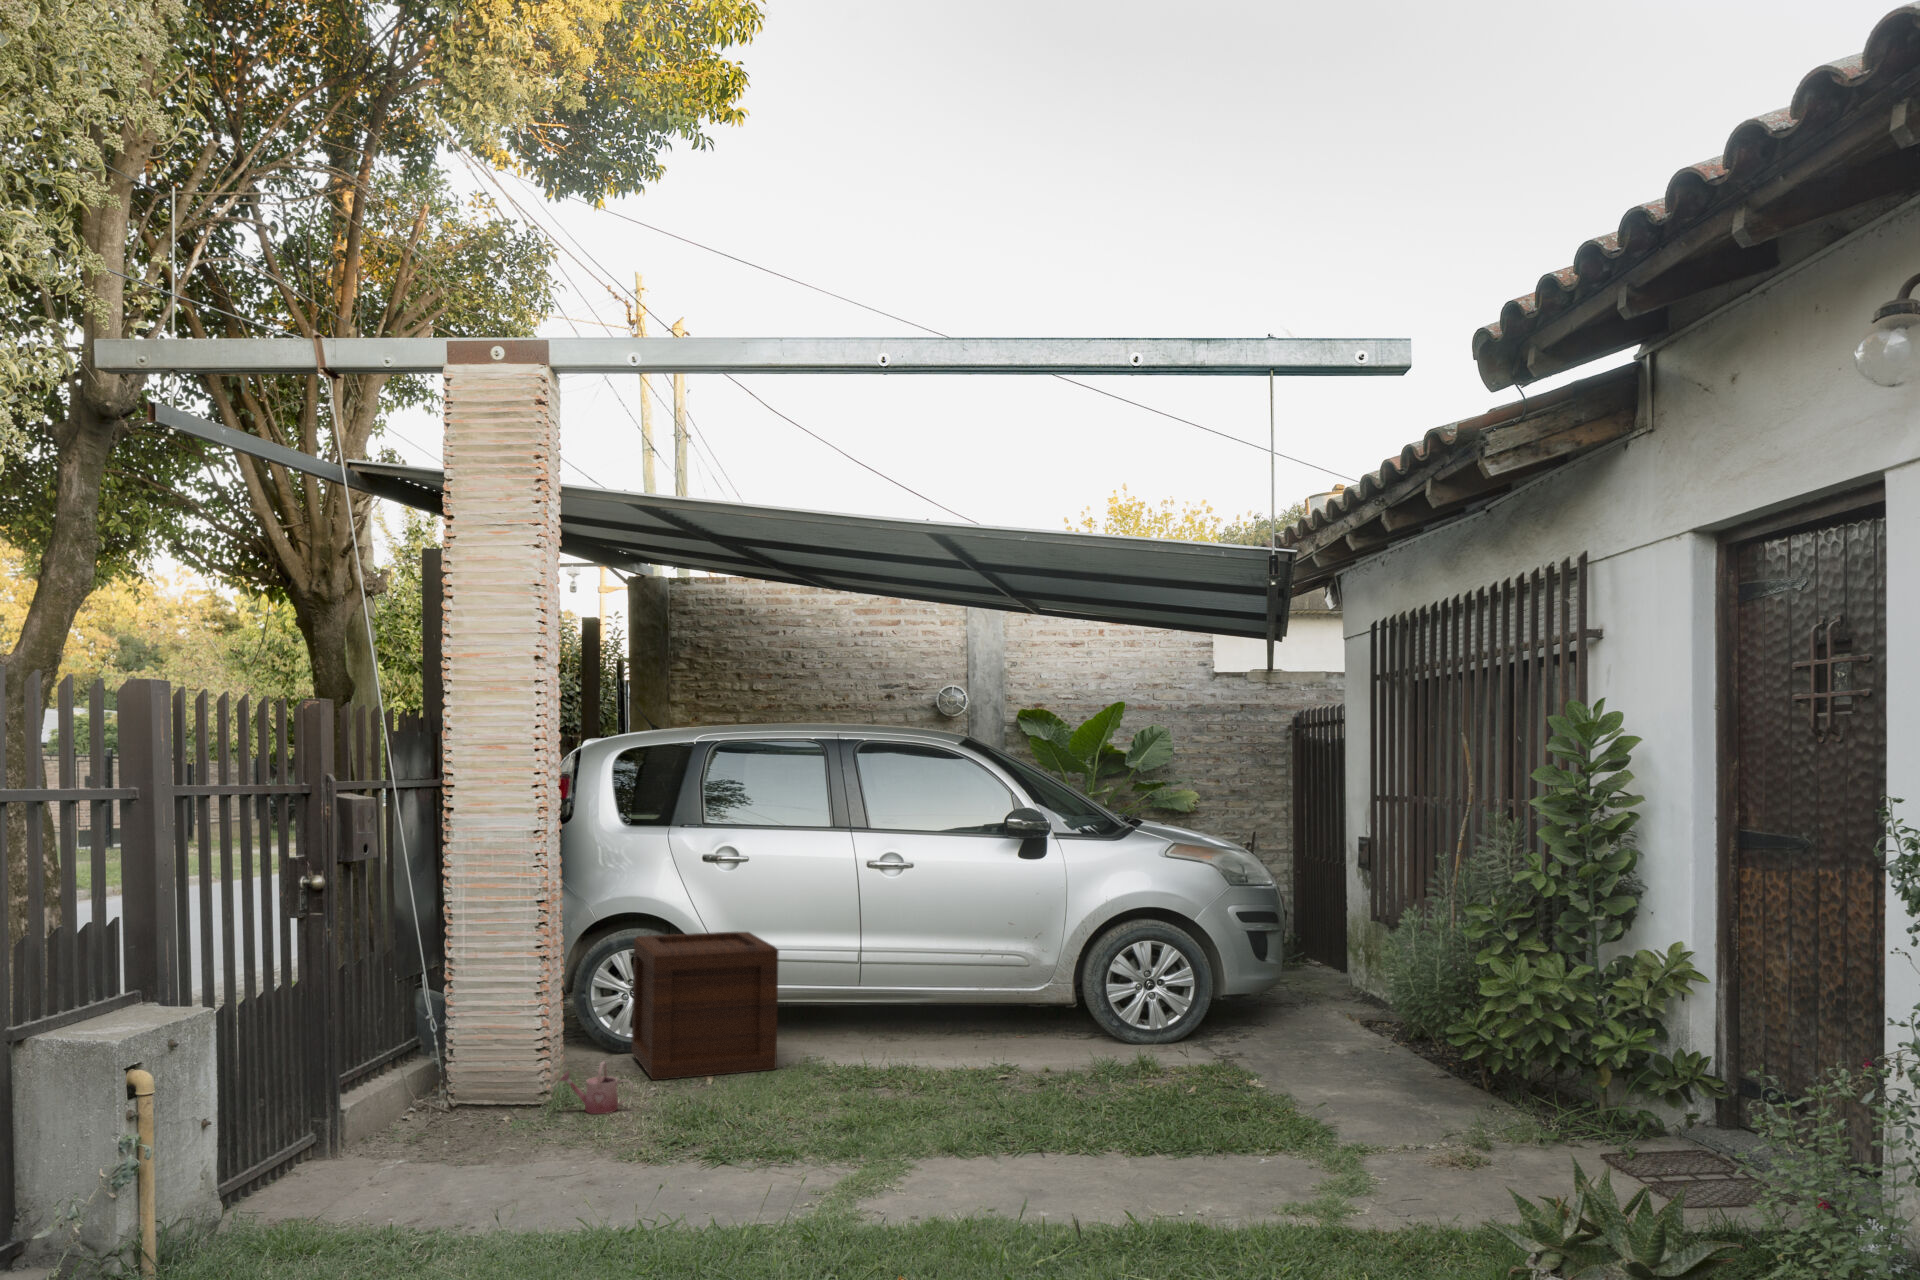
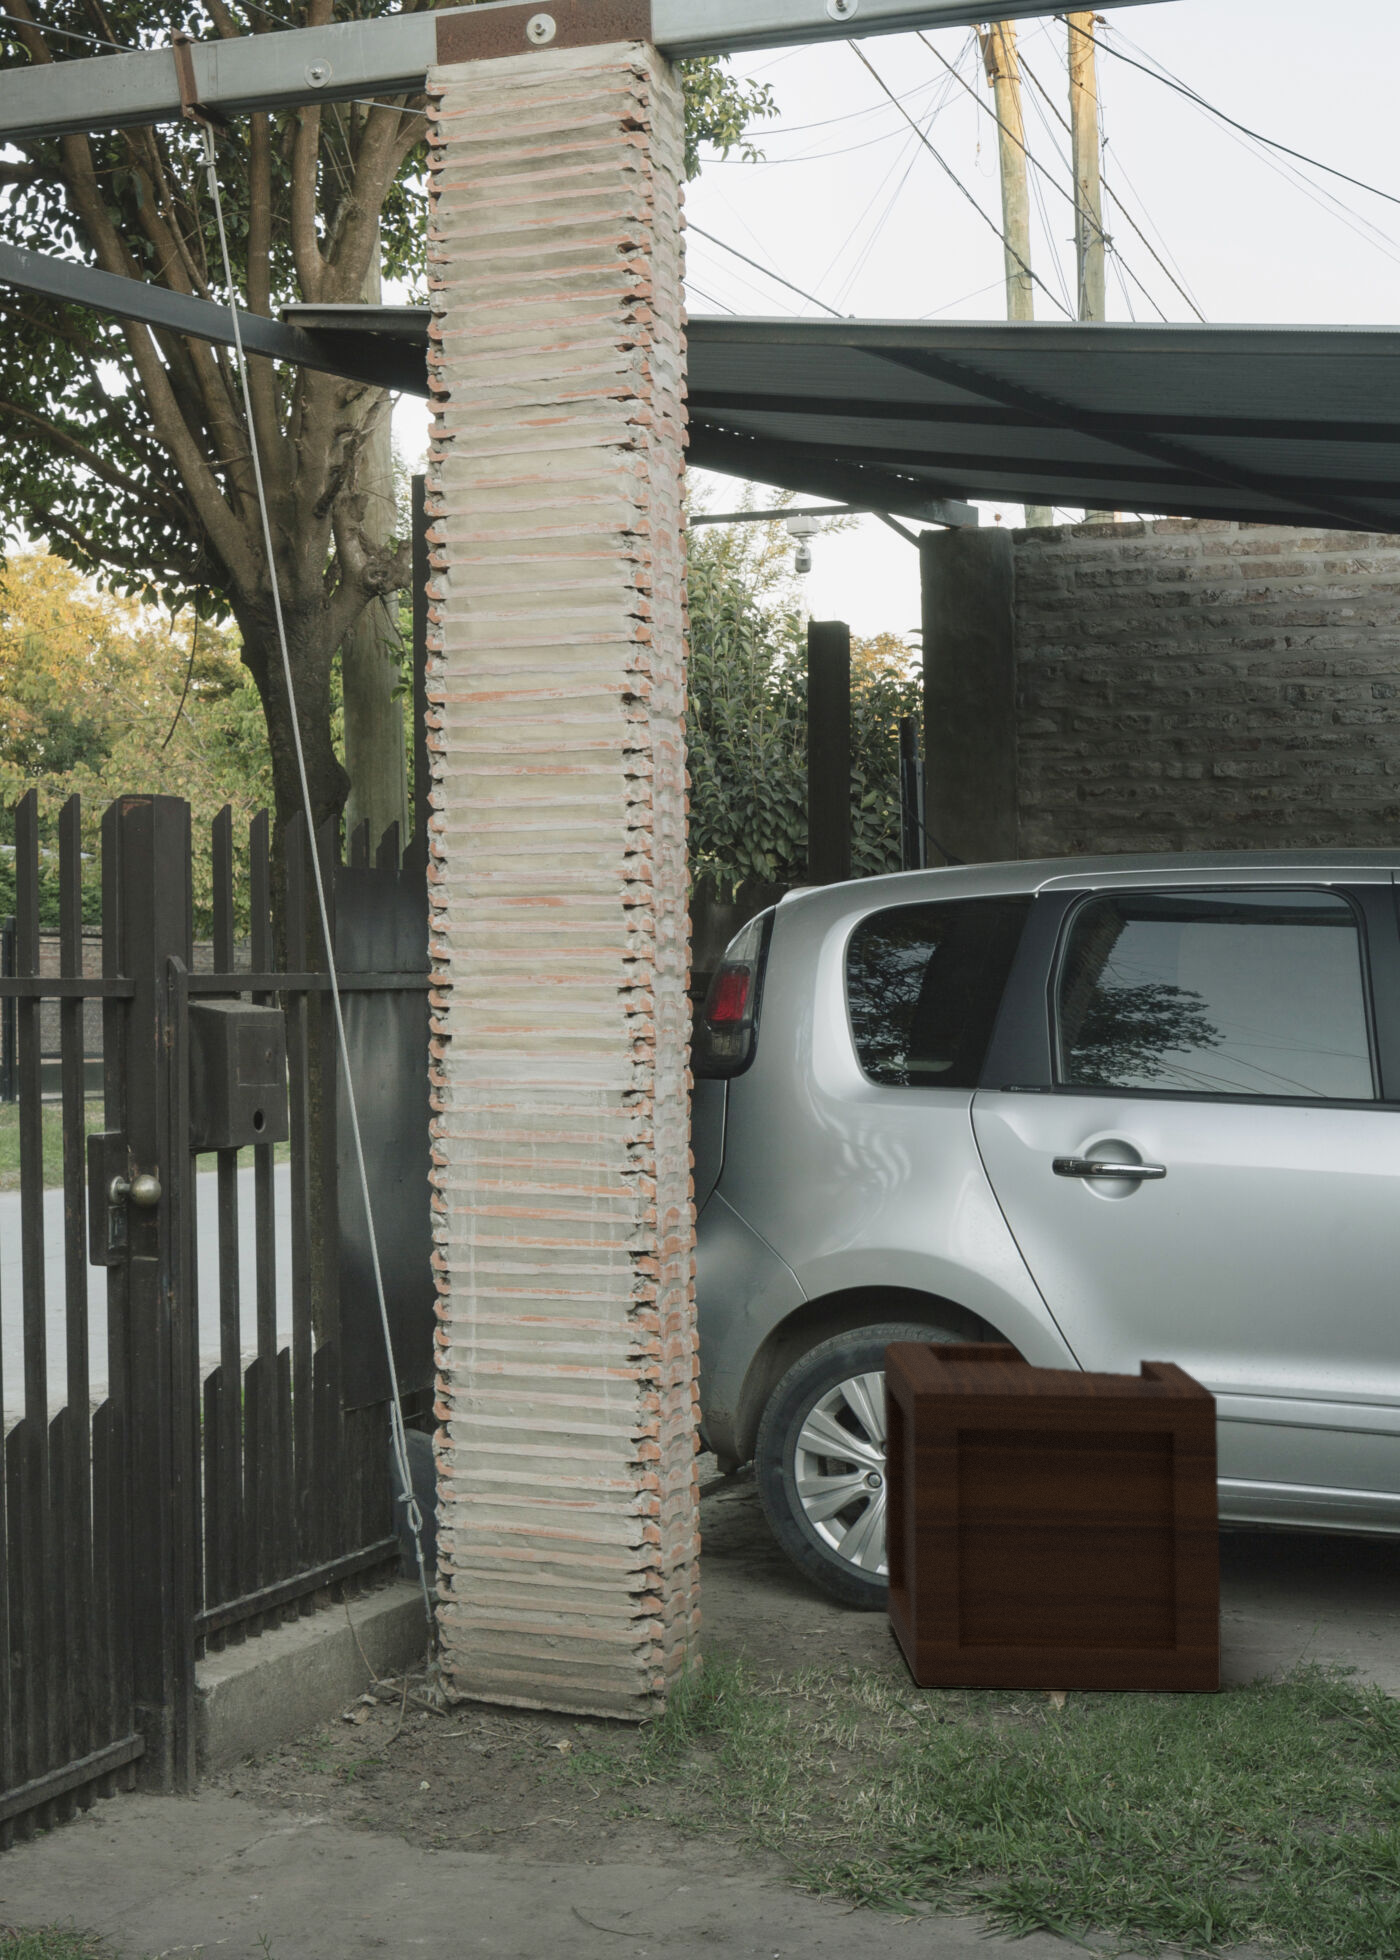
watering can: present [559,1061,634,1114] -> none [686,1632,856,1758]

